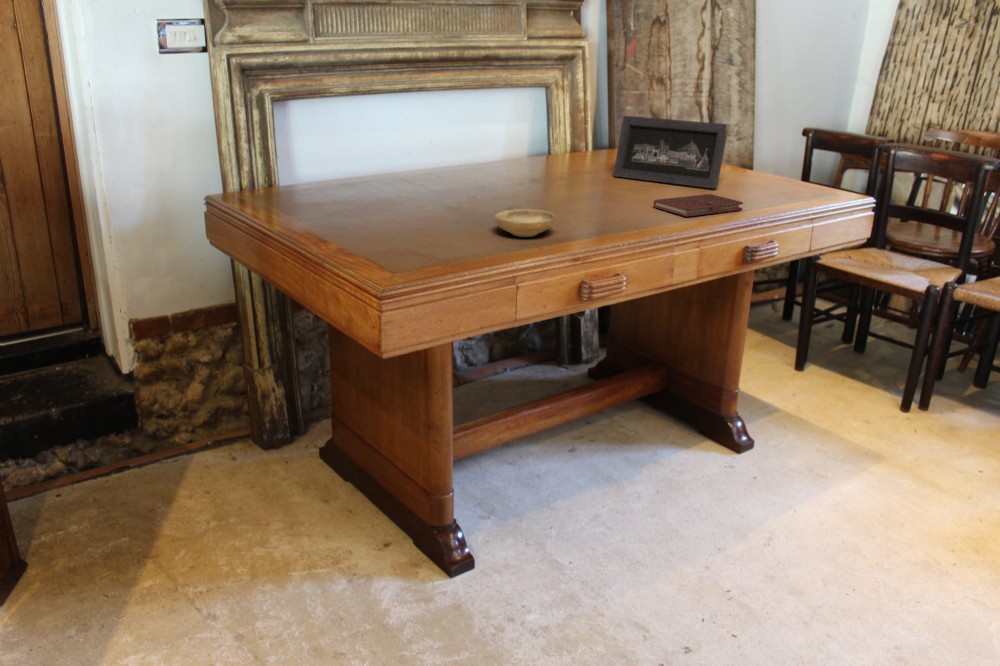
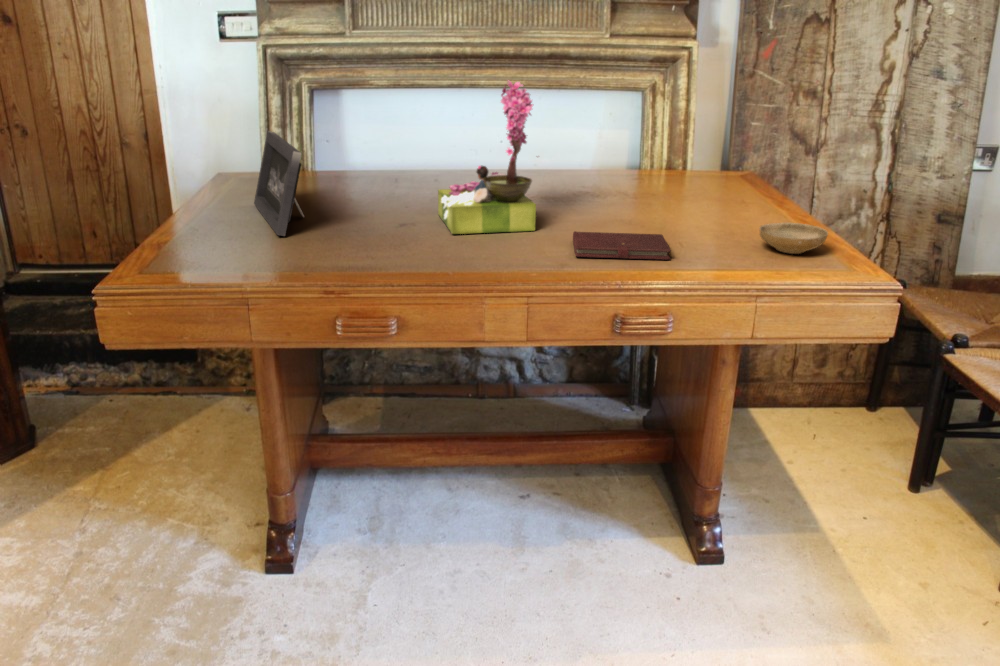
flower arrangement: none [510,77,613,215] -> present [438,80,536,234]
picture frame: present [613,116,729,189] -> present [254,131,304,236]
ceramic bowl: present [495,209,555,237] -> present [760,223,828,254]

